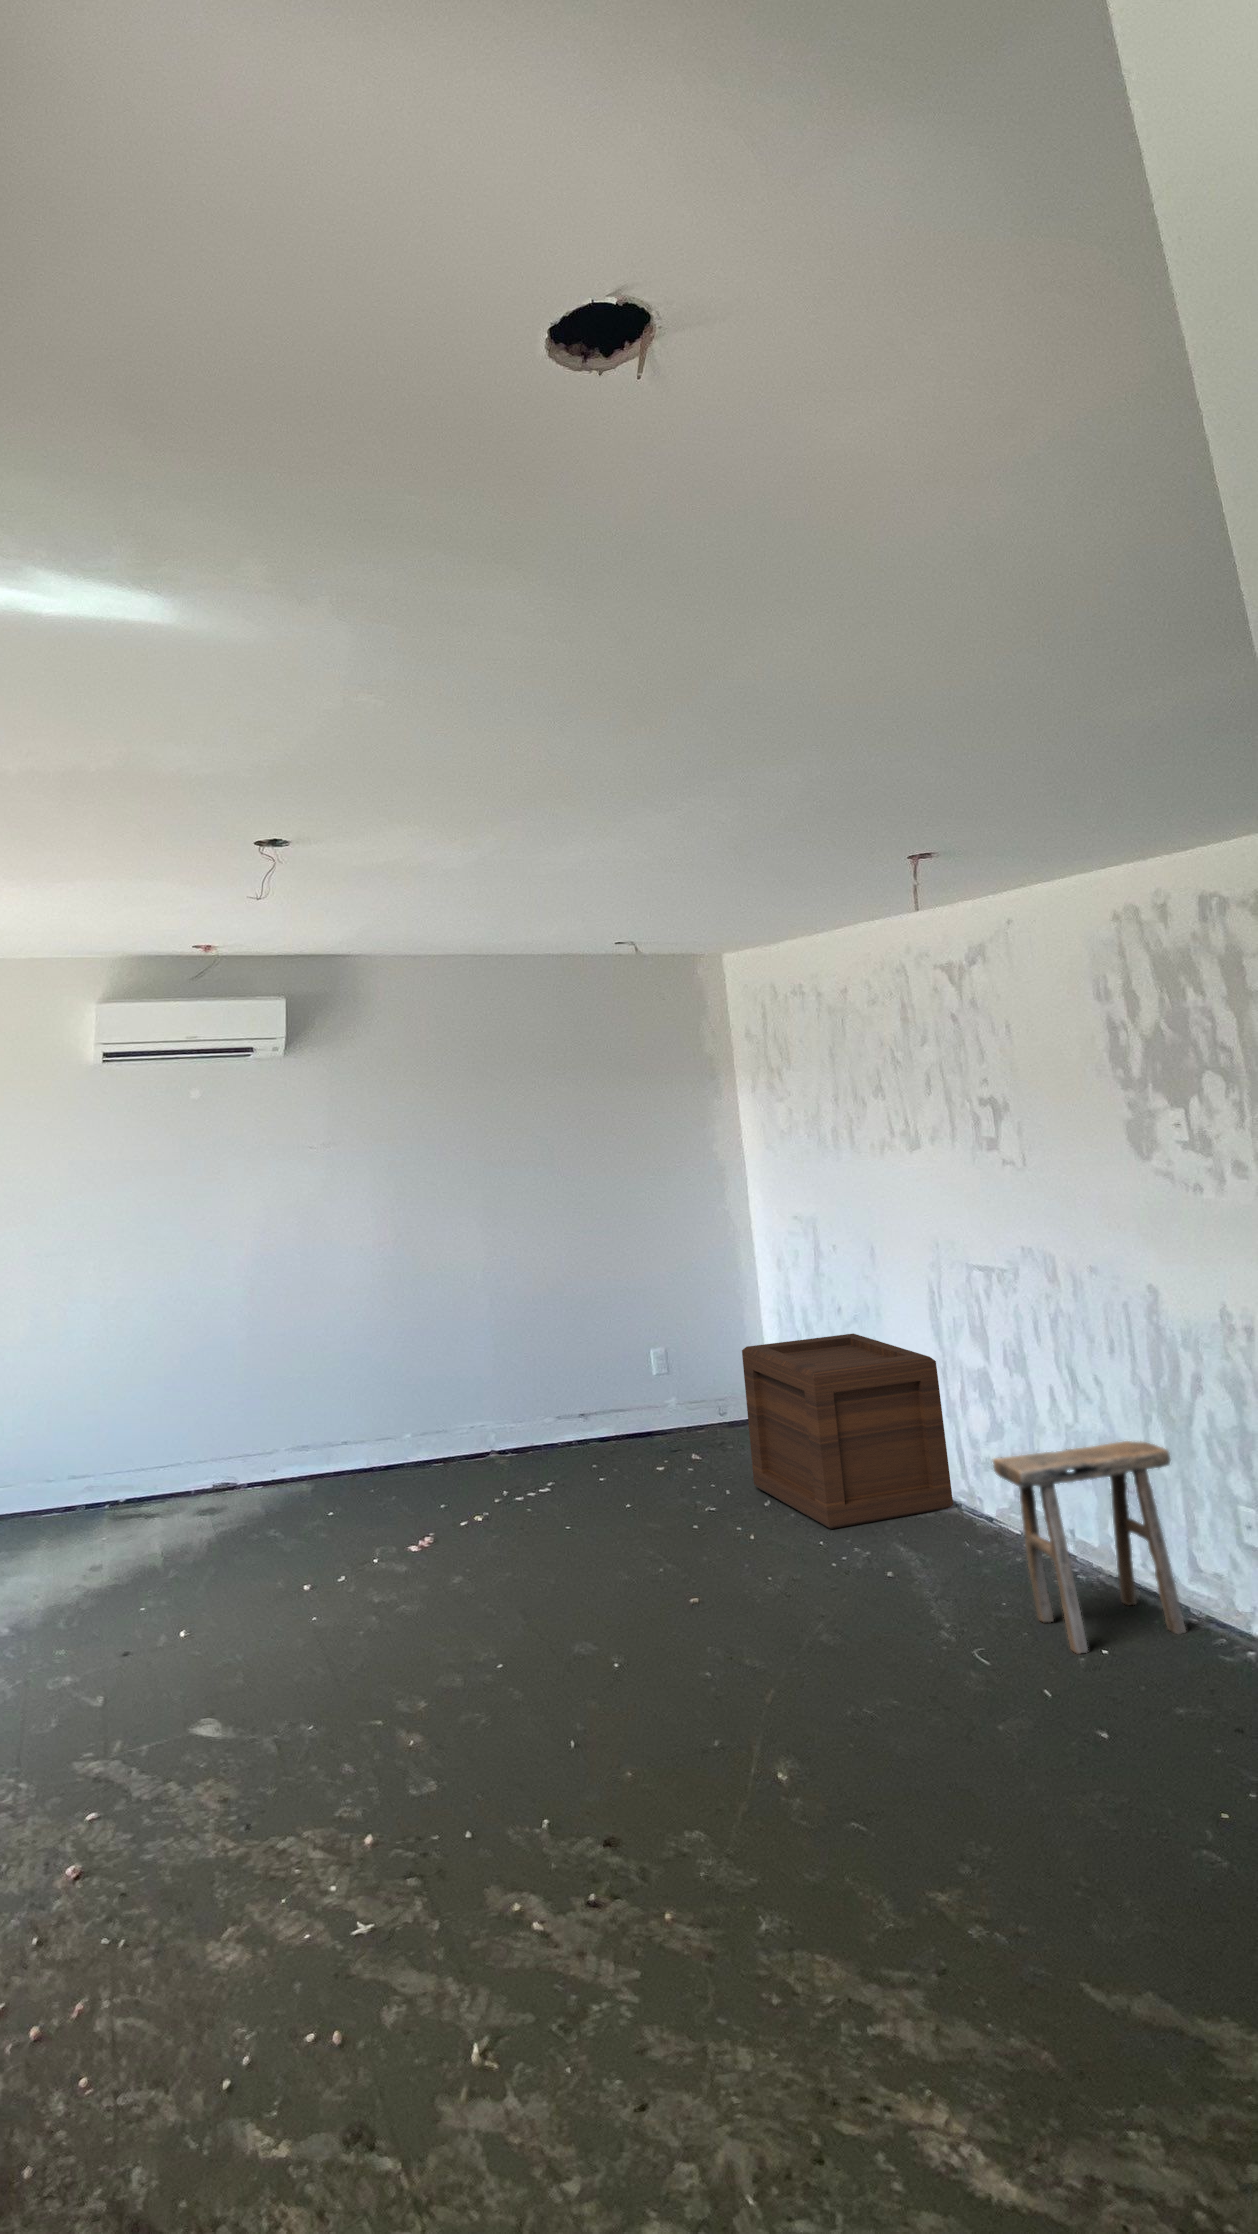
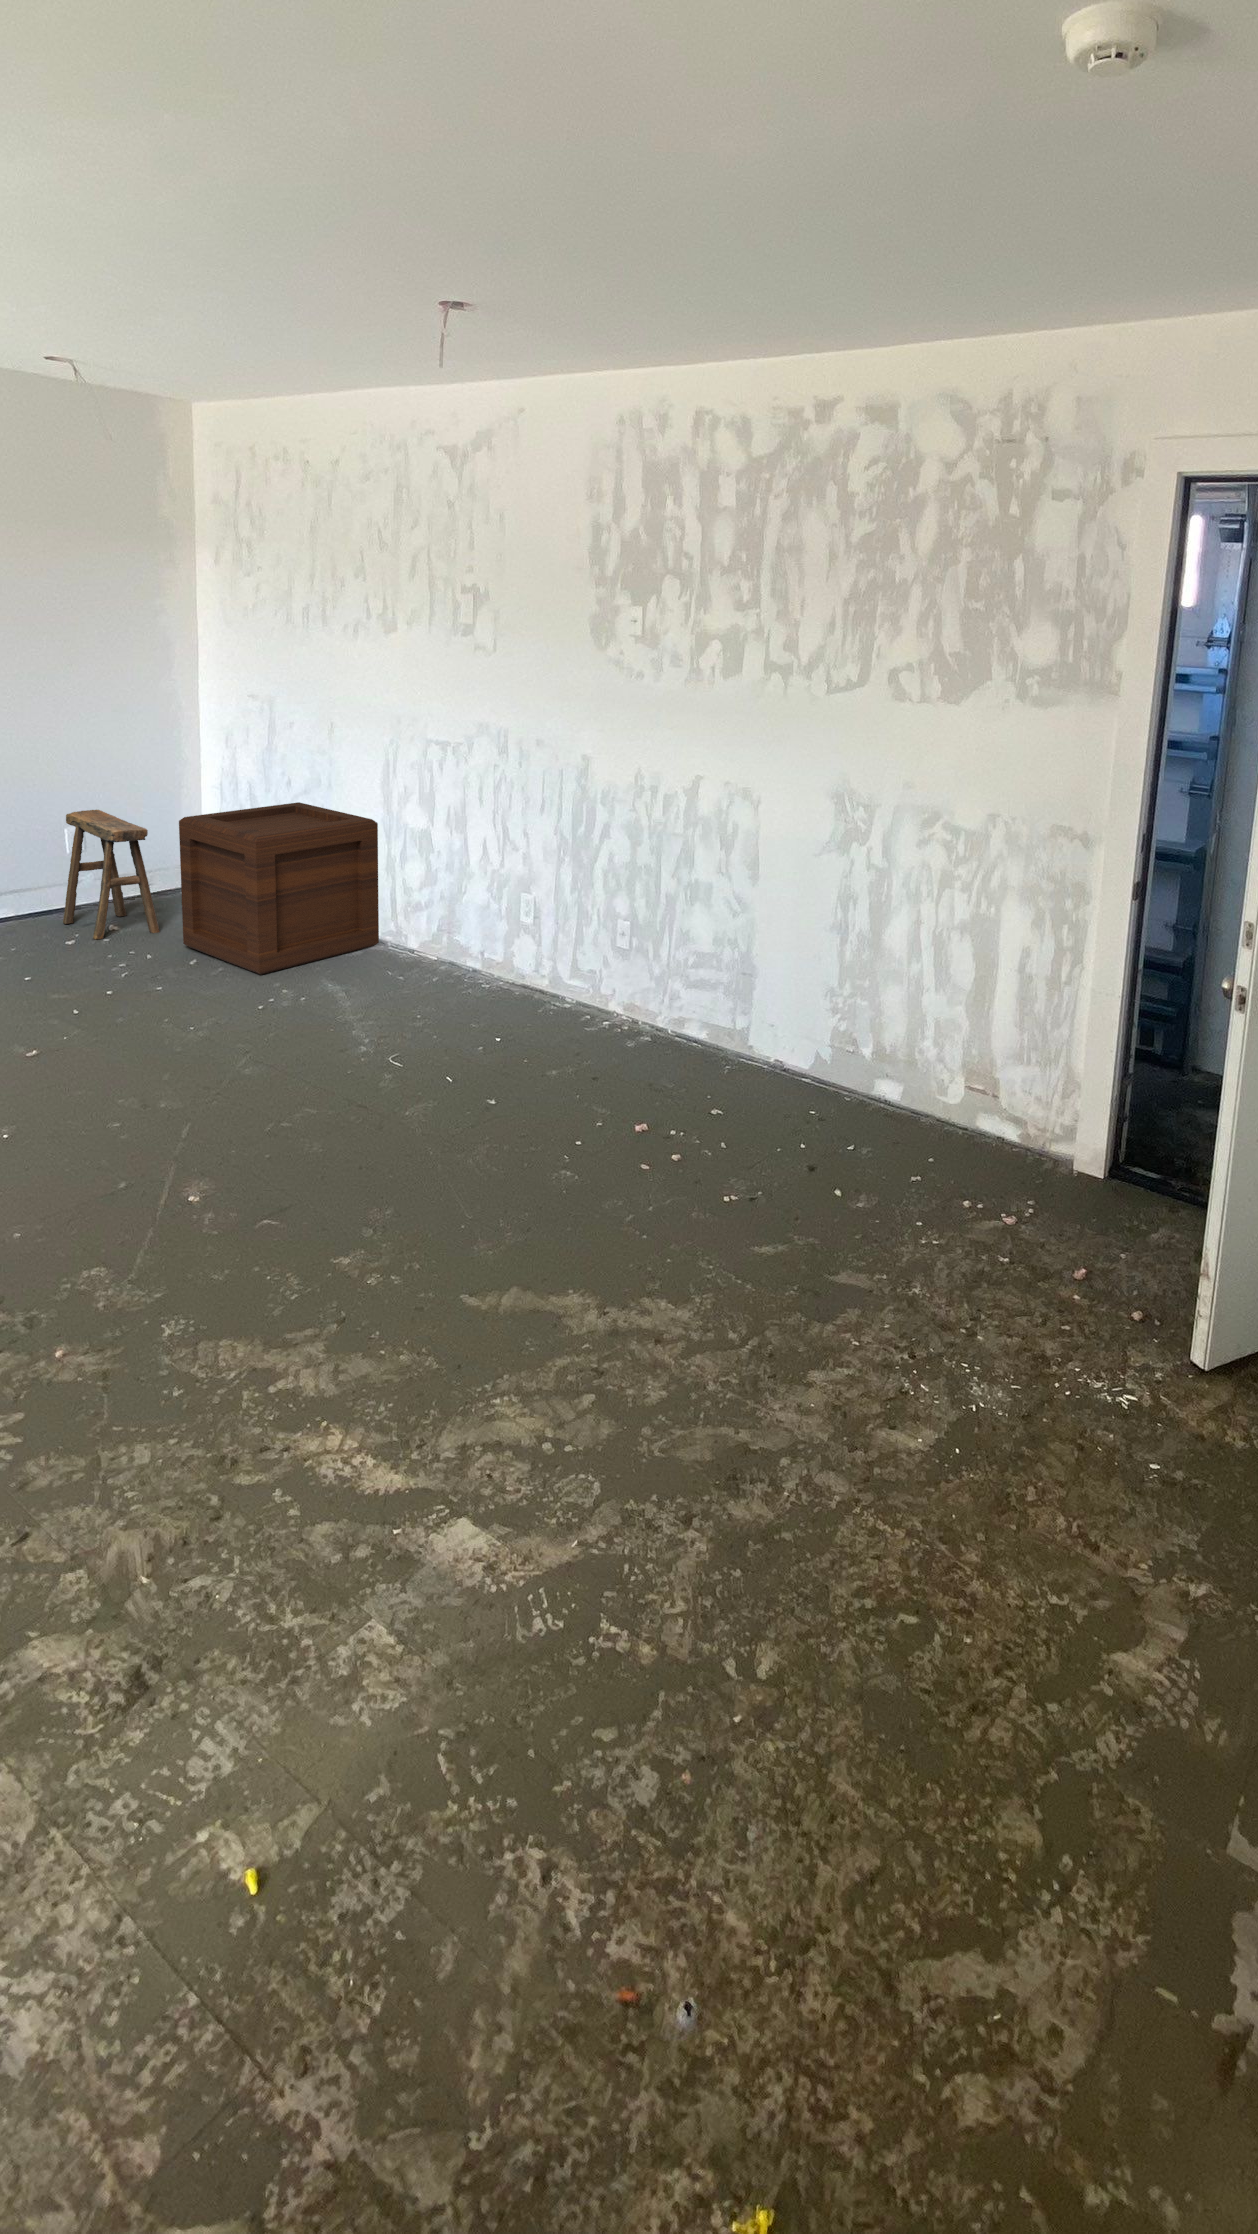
stool: present [993,1441,1186,1653] -> present [63,810,160,939]

